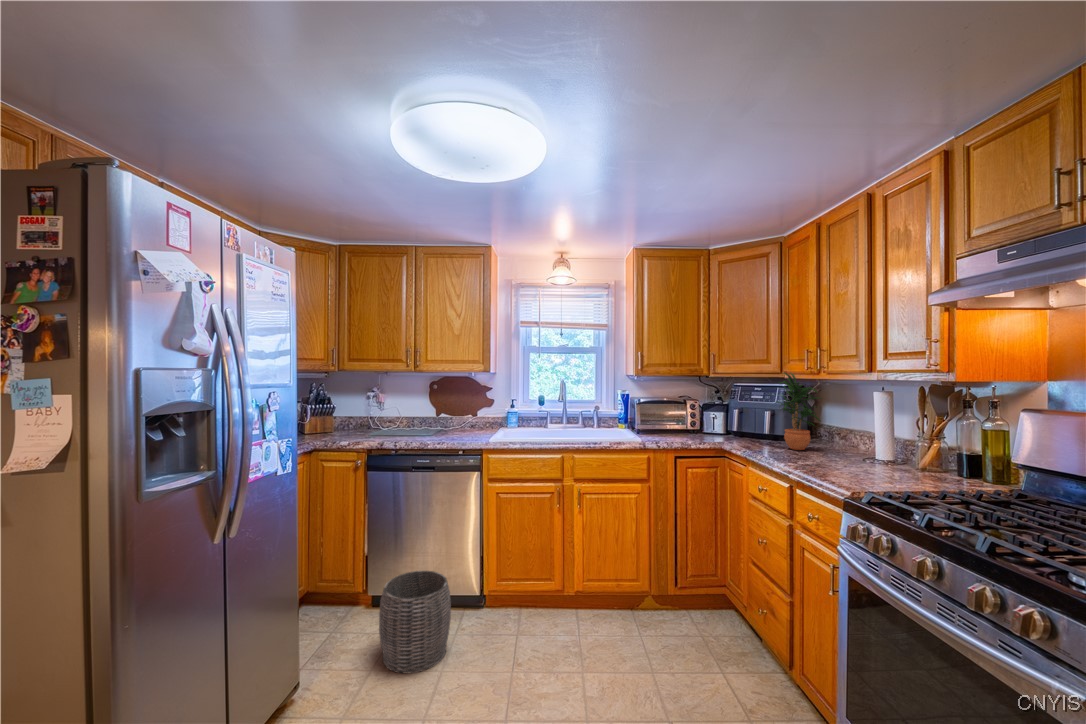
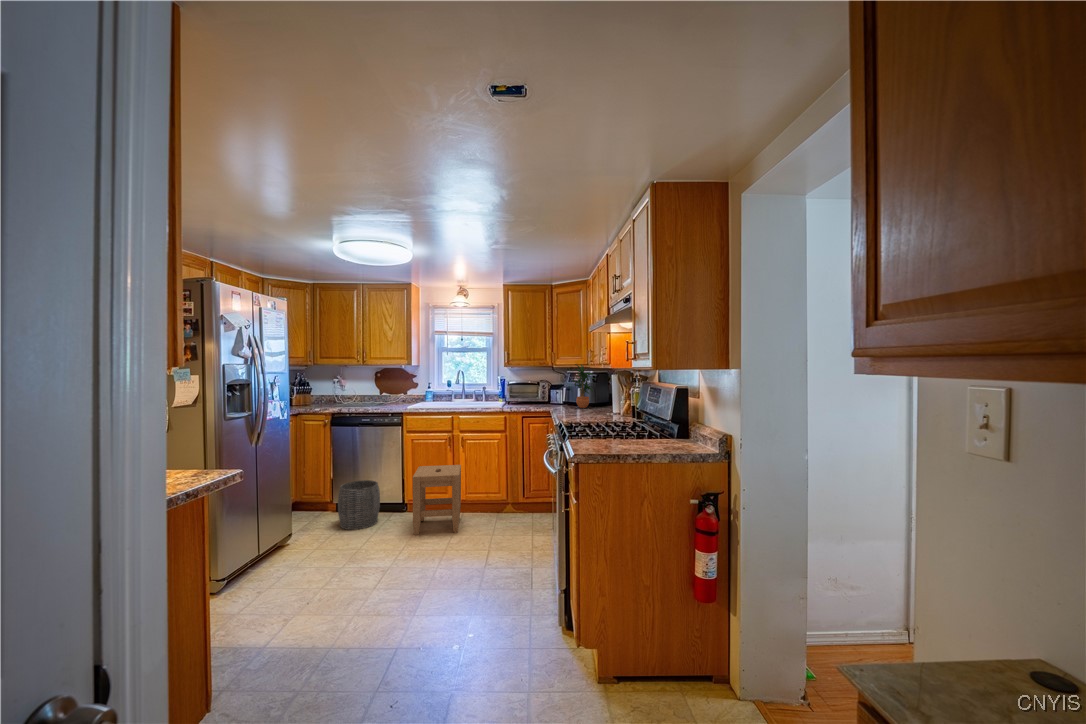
stool: none [519,550,608,700] -> present [413,465,461,535]

